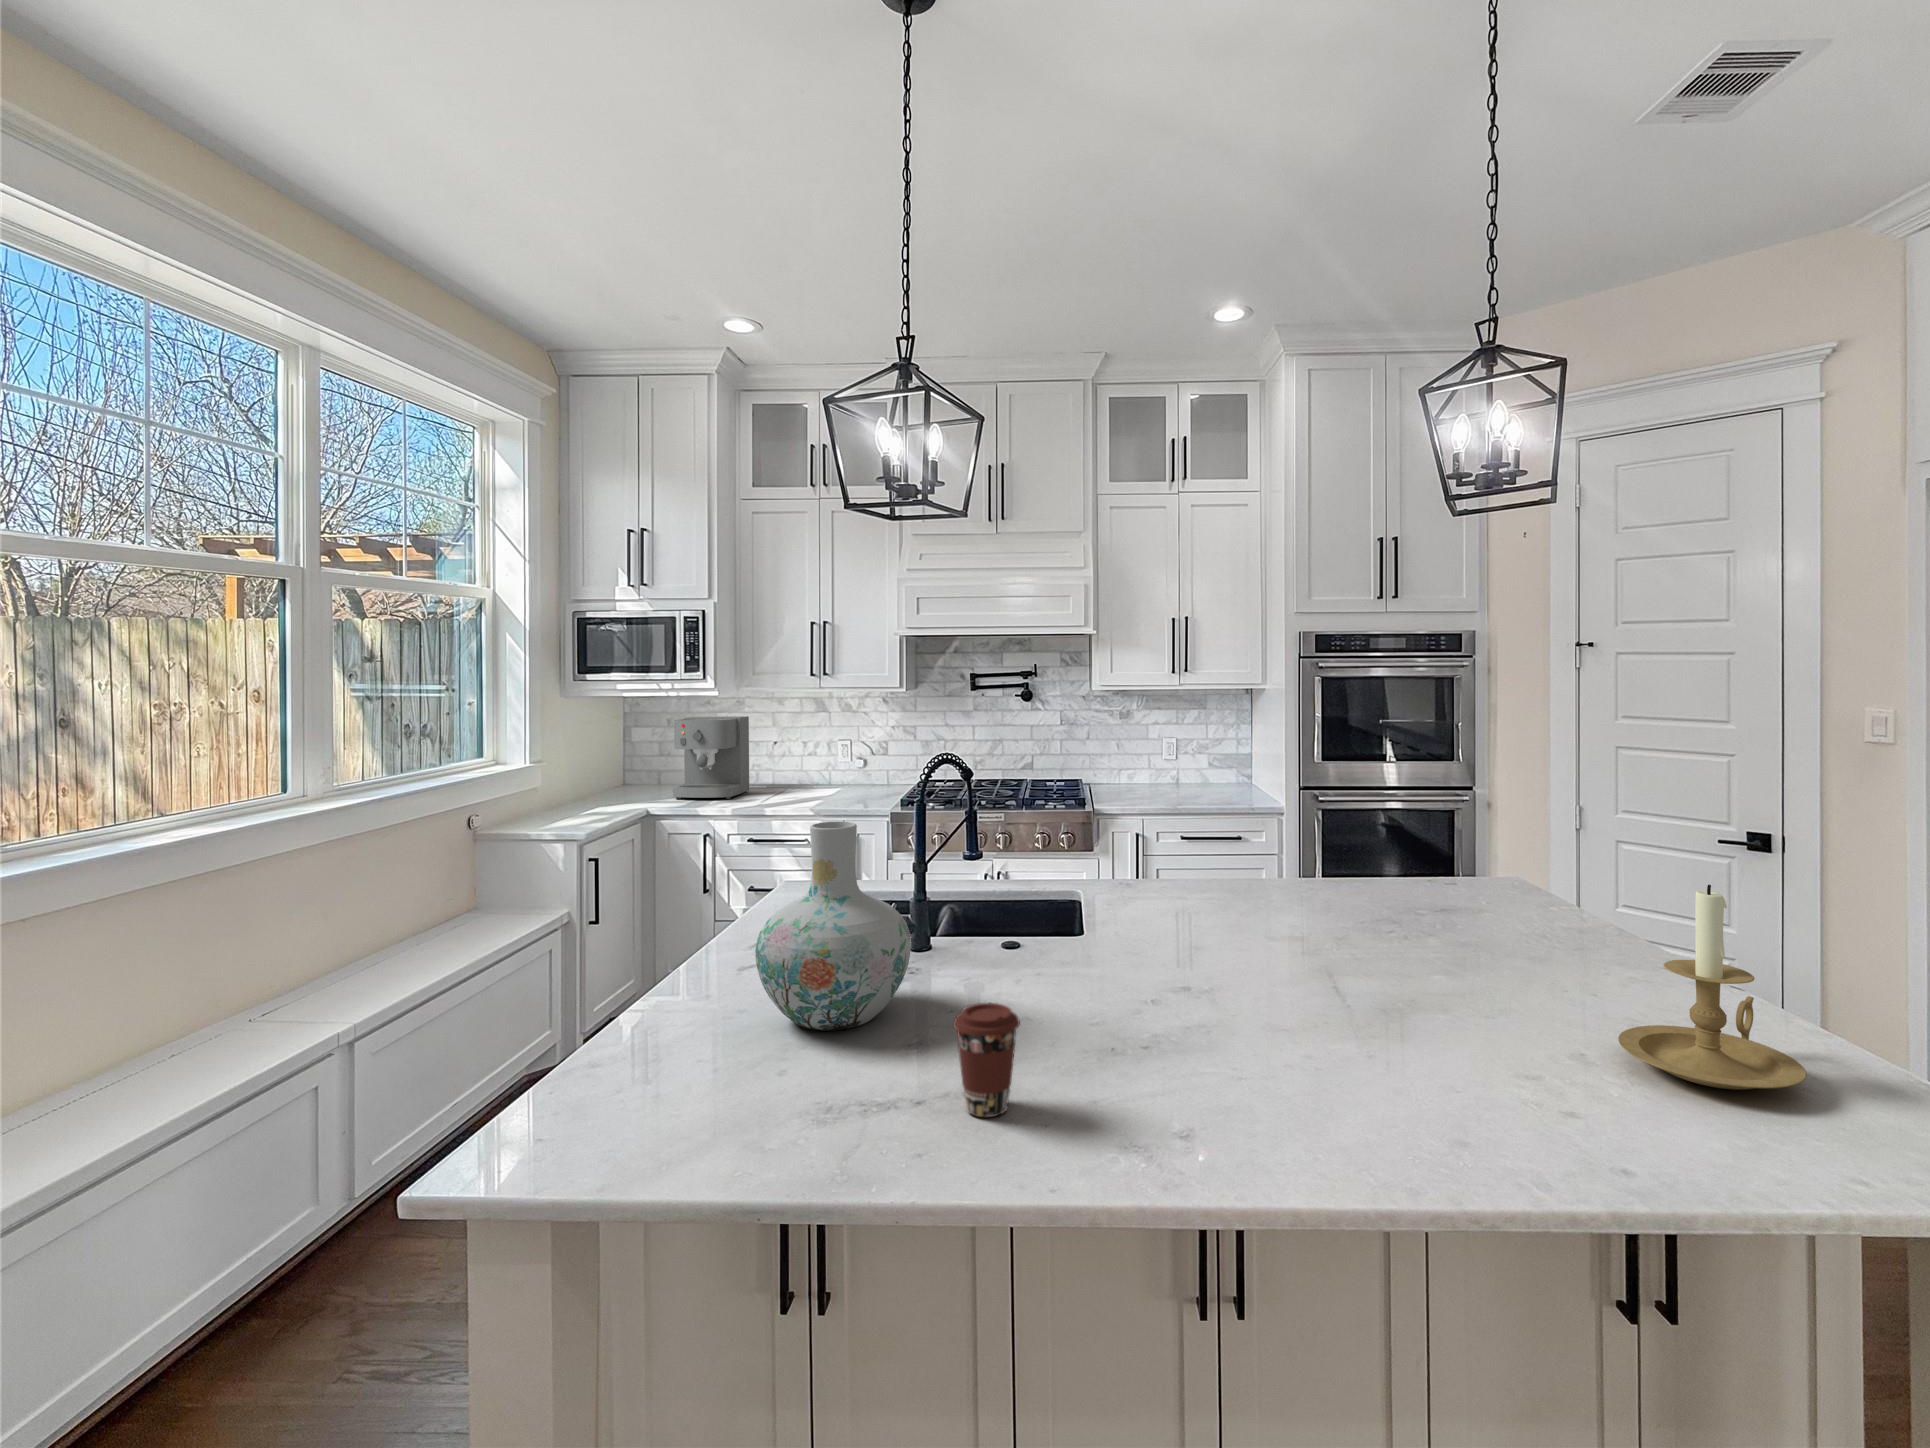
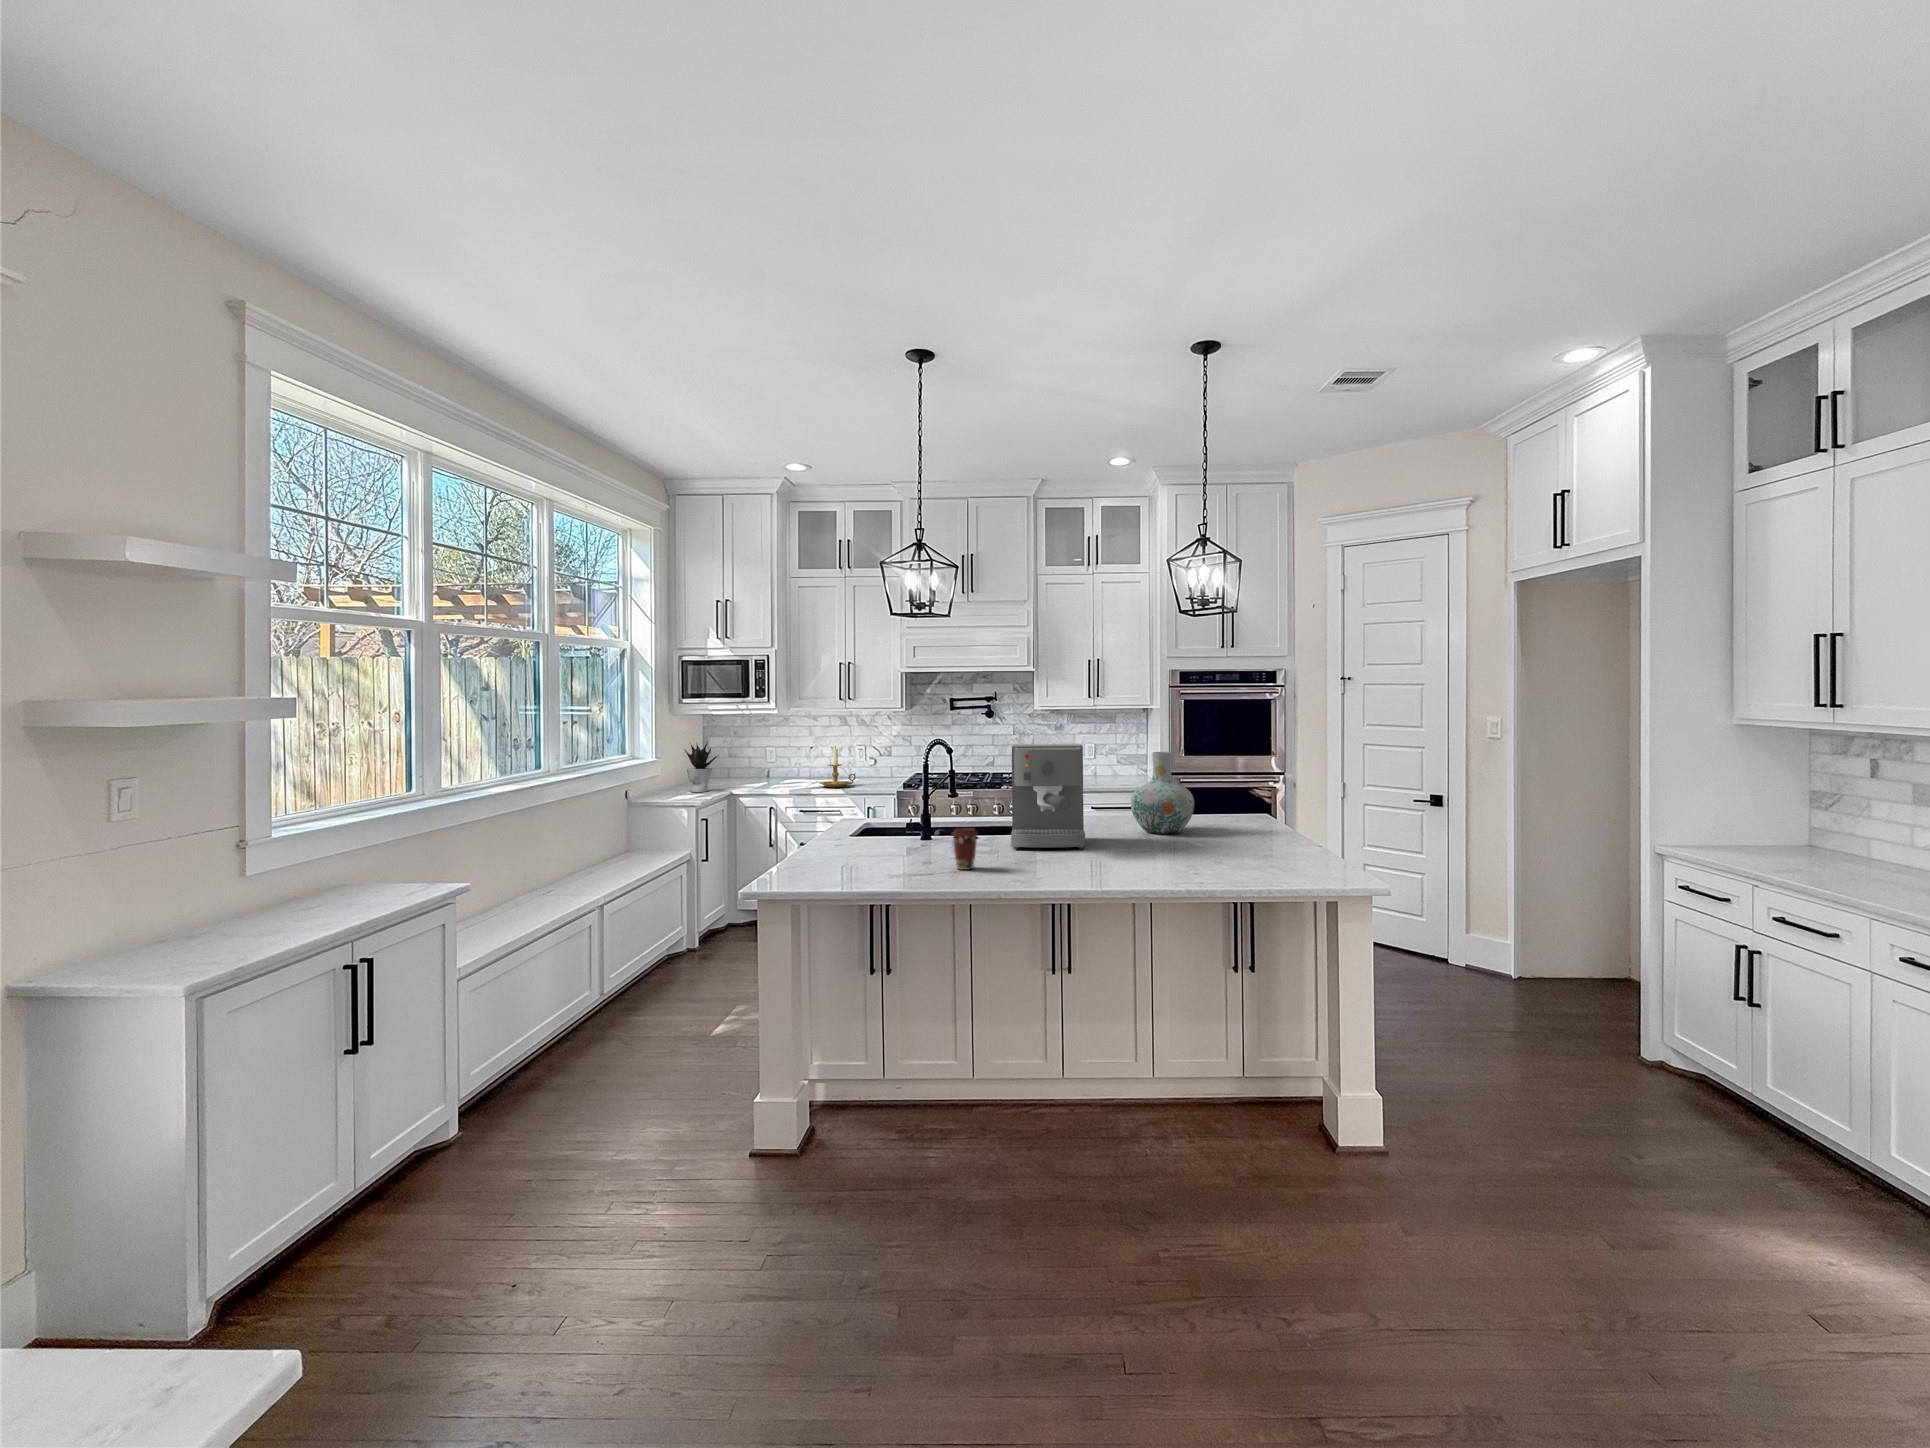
coffee maker: present [673,716,749,799] -> present [1011,744,1085,849]
potted plant: none [577,735,635,811] -> present [685,741,719,792]
vase: present [755,822,911,1030] -> present [1131,752,1194,834]
candle holder: present [1618,885,1806,1090] -> present [819,746,856,787]

